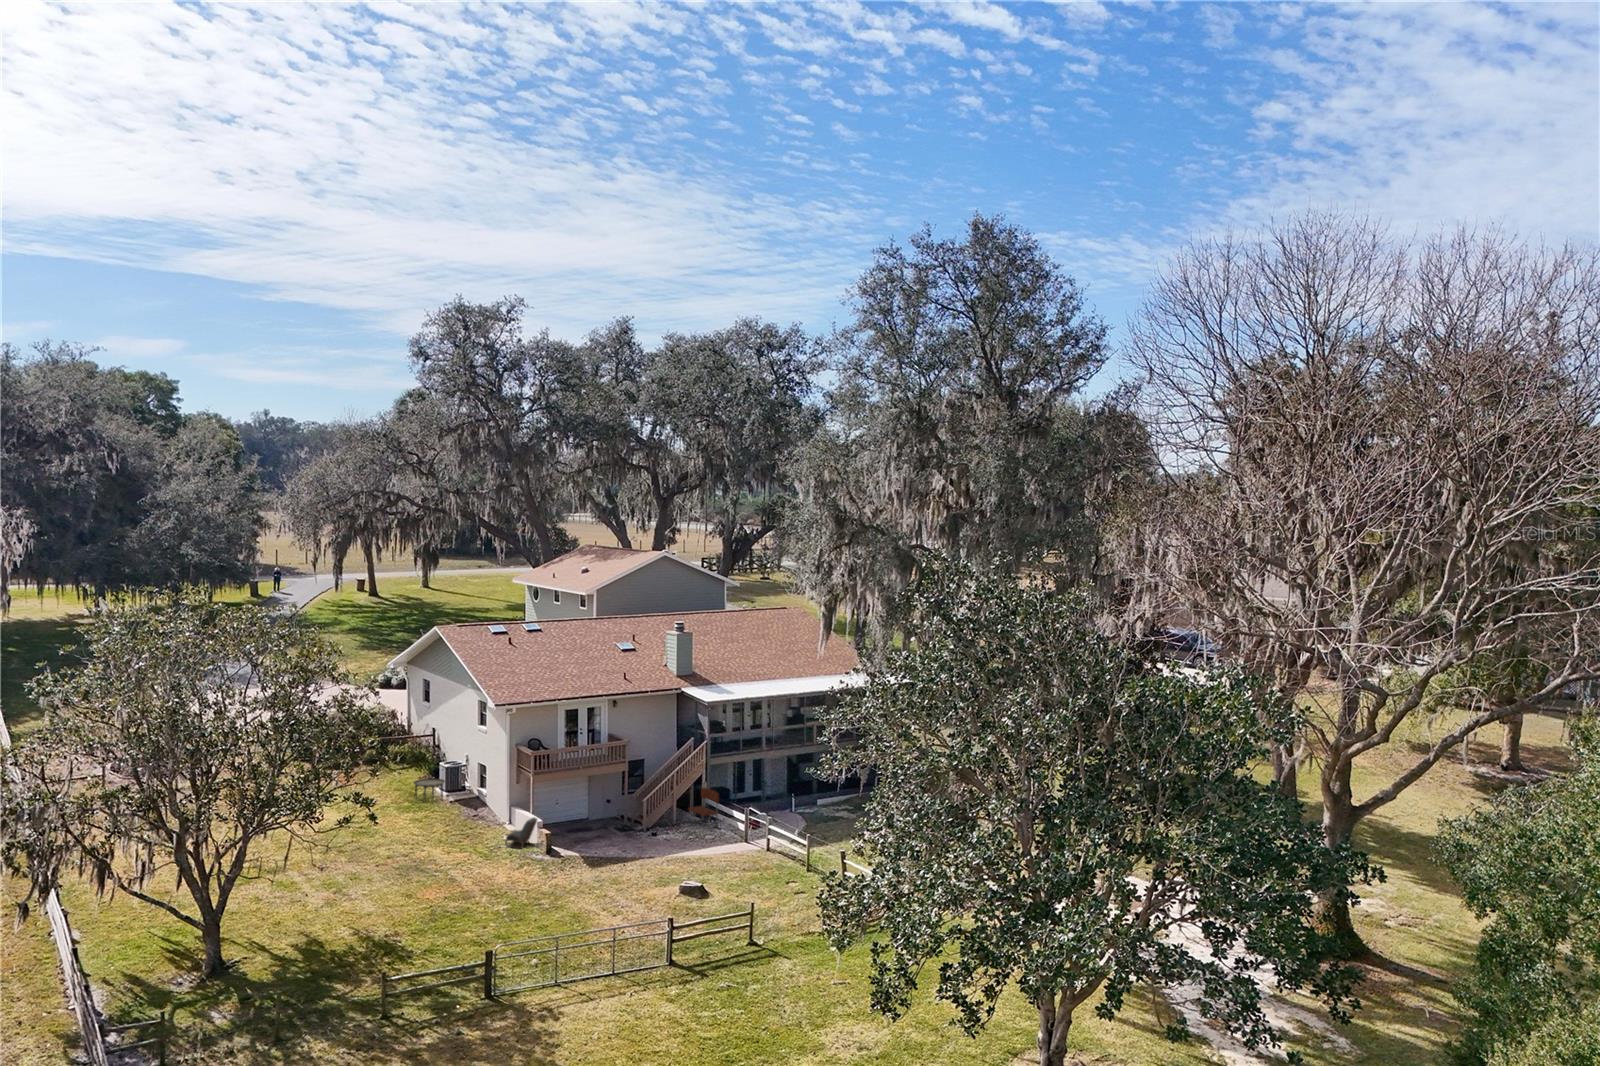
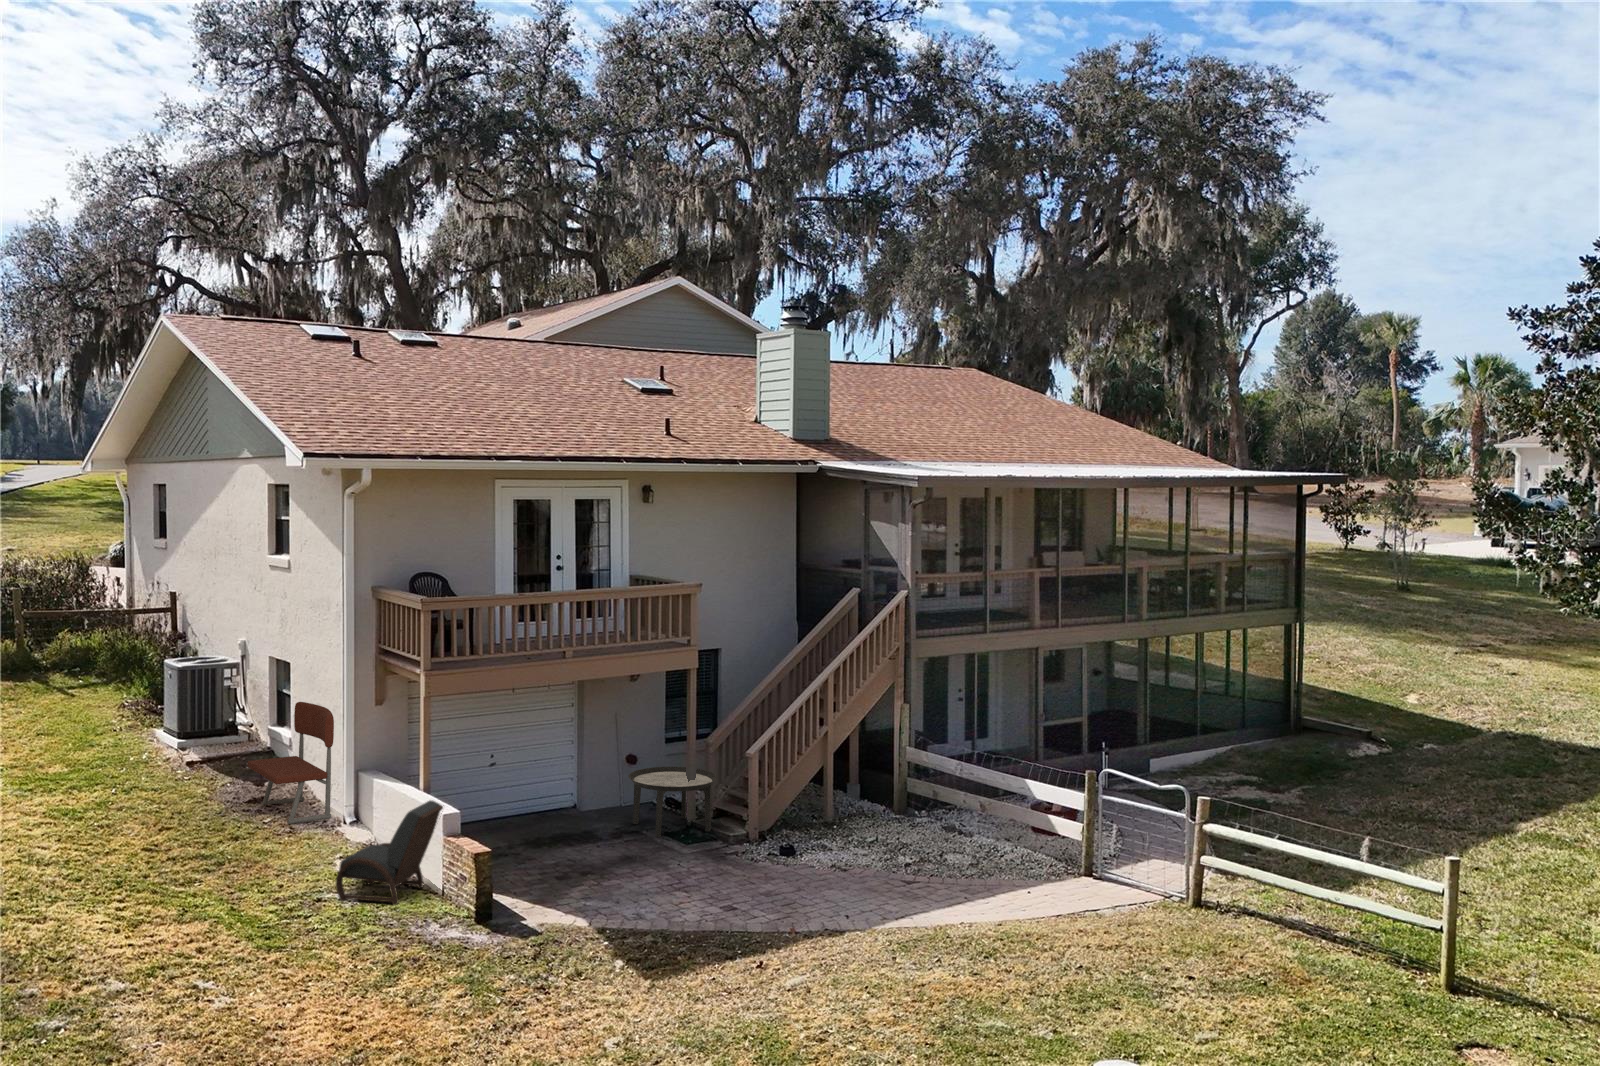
round table: present [414,778,445,802] -> present [628,767,718,837]
bench: present [689,788,719,828] -> present [247,702,334,824]

